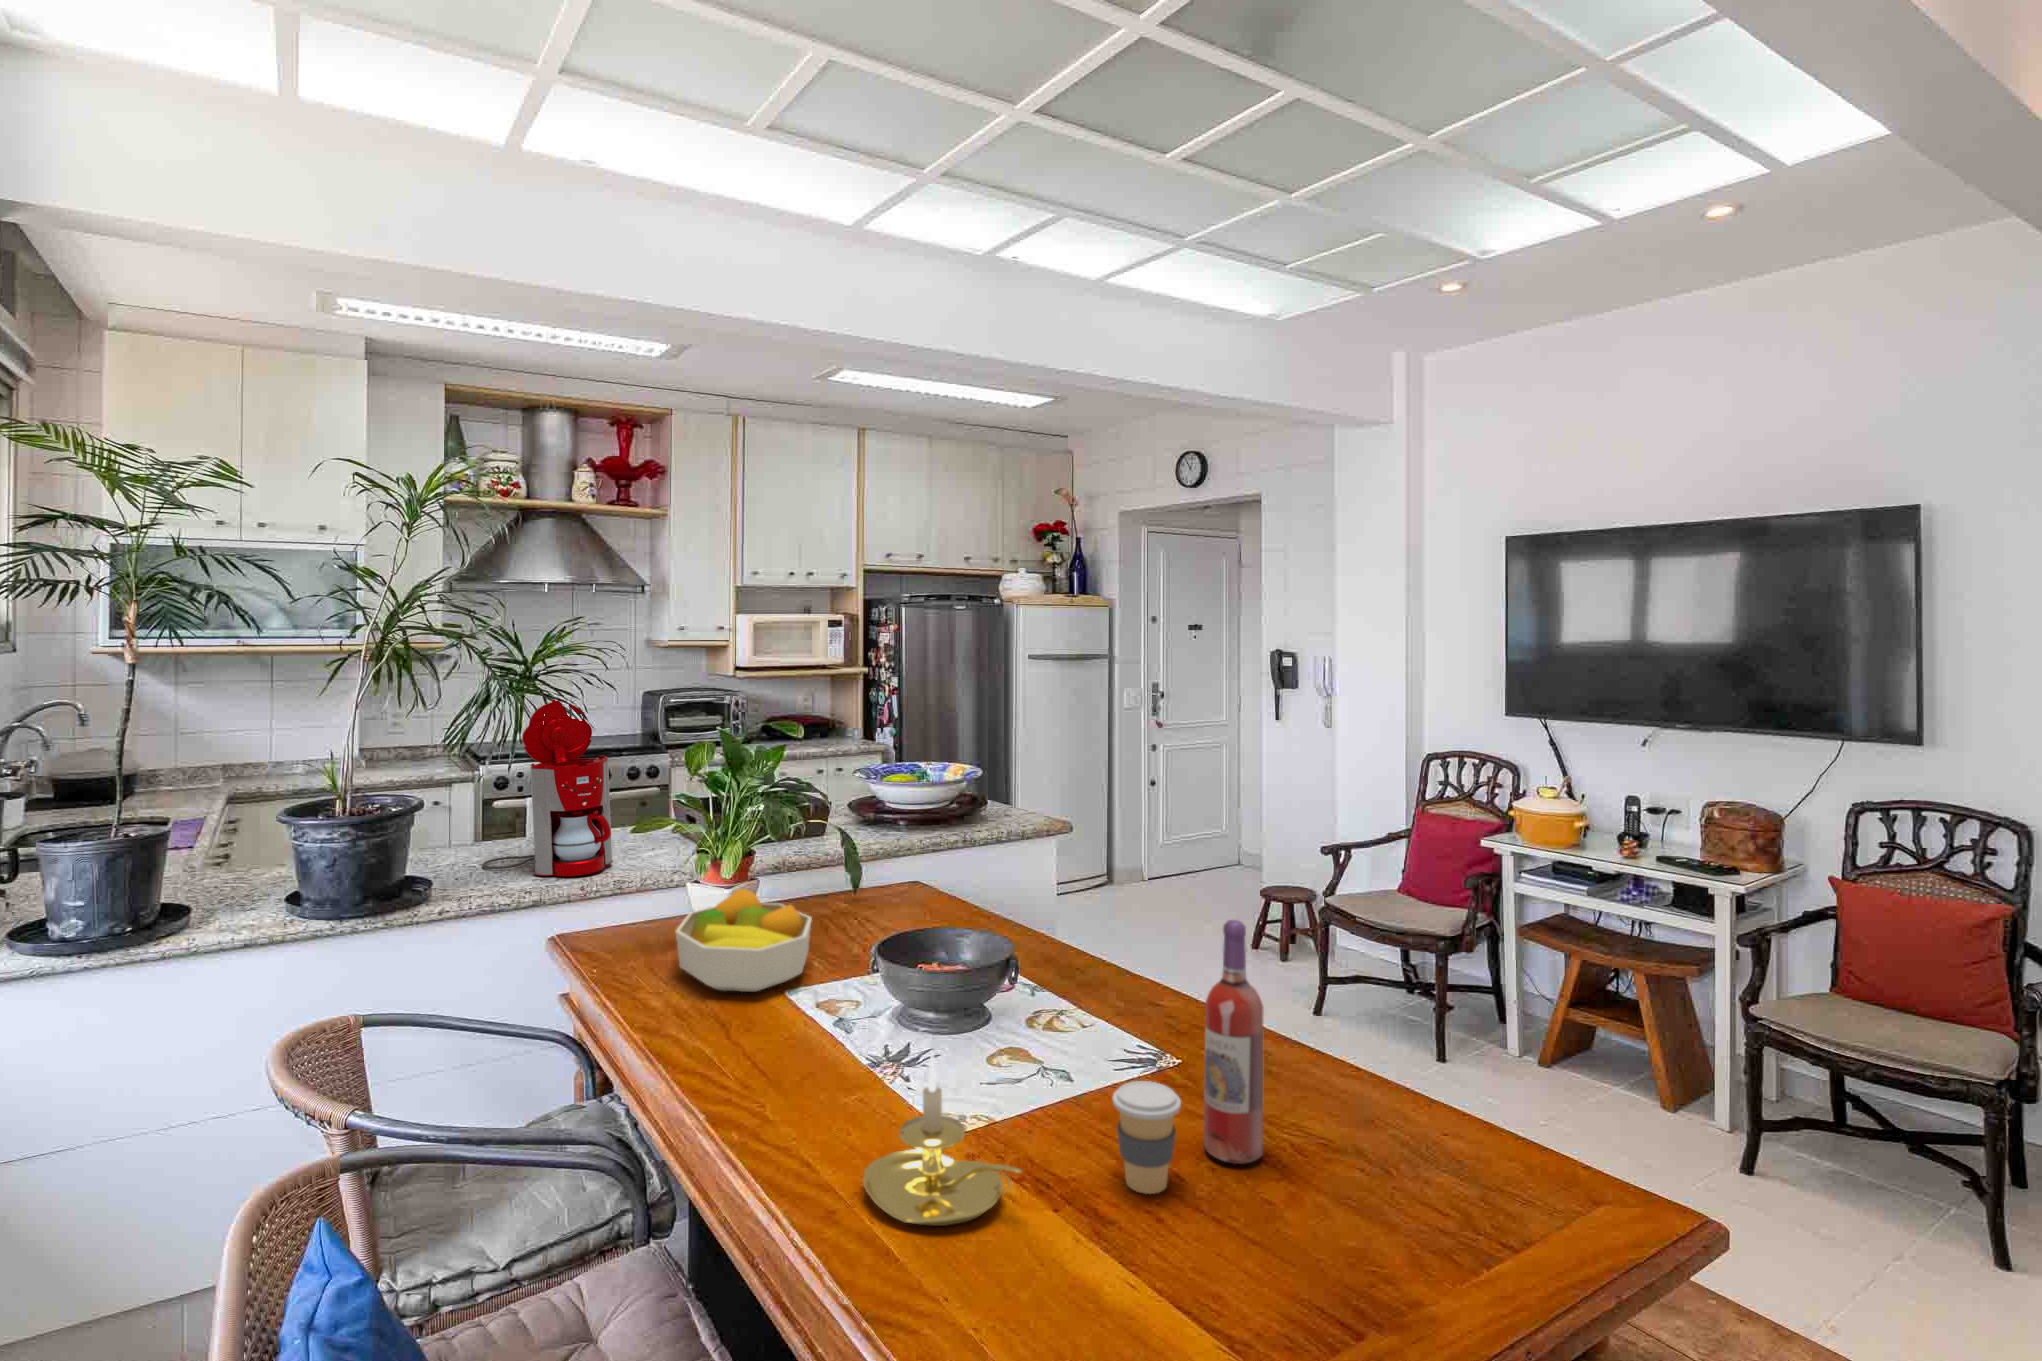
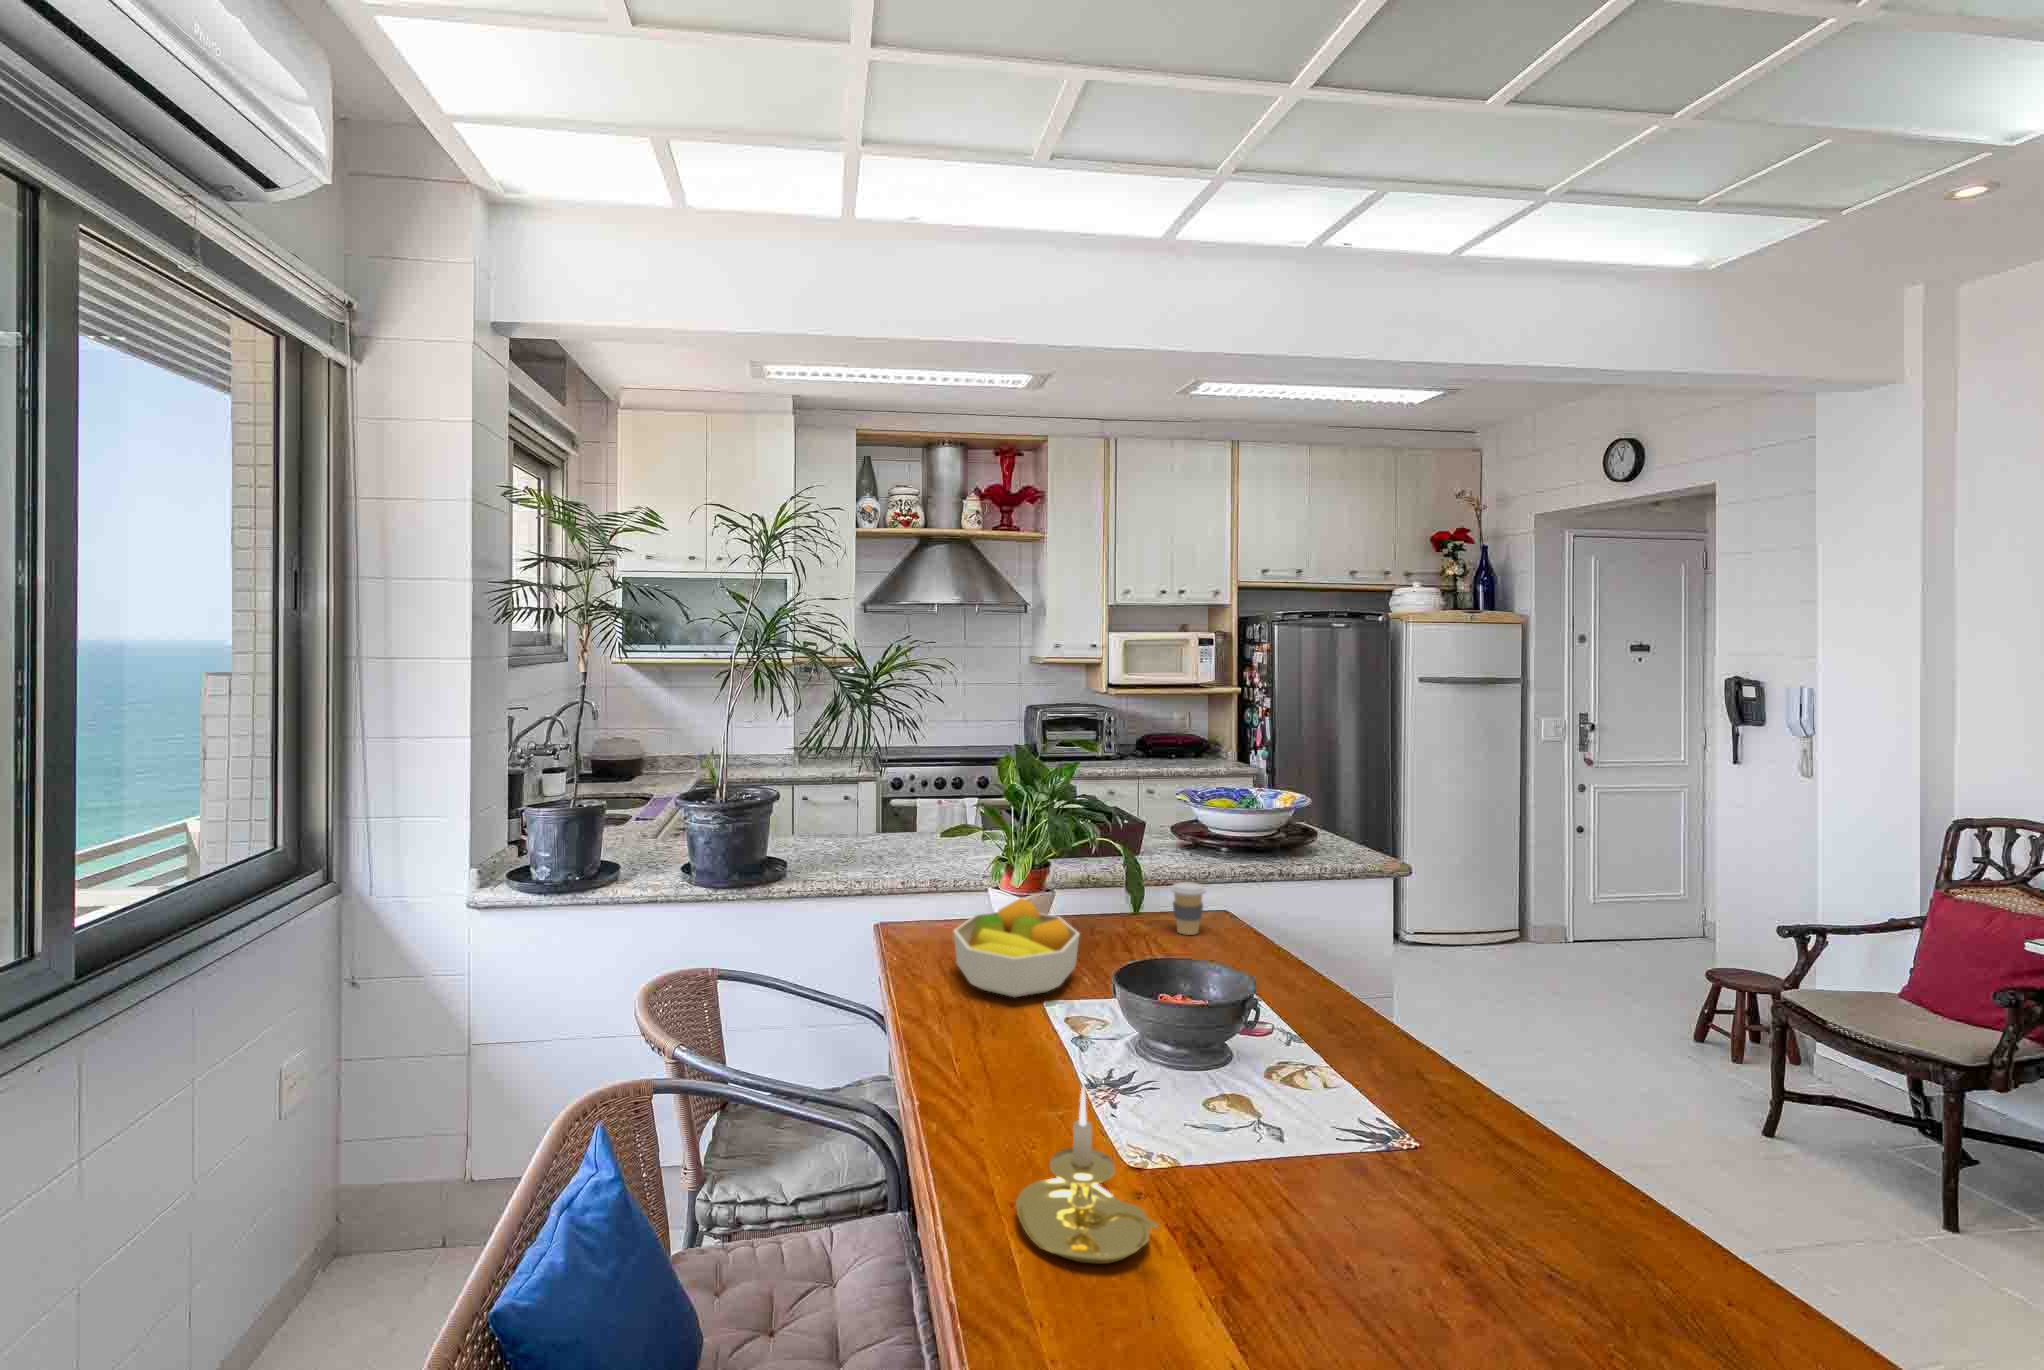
coffee maker: present [482,700,613,876] -> none [835,712,937,869]
wine bottle: present [1204,920,1263,1164] -> none [1399,1000,1473,1282]
coffee cup: present [1113,1081,1181,1194] -> present [1171,882,1206,935]

